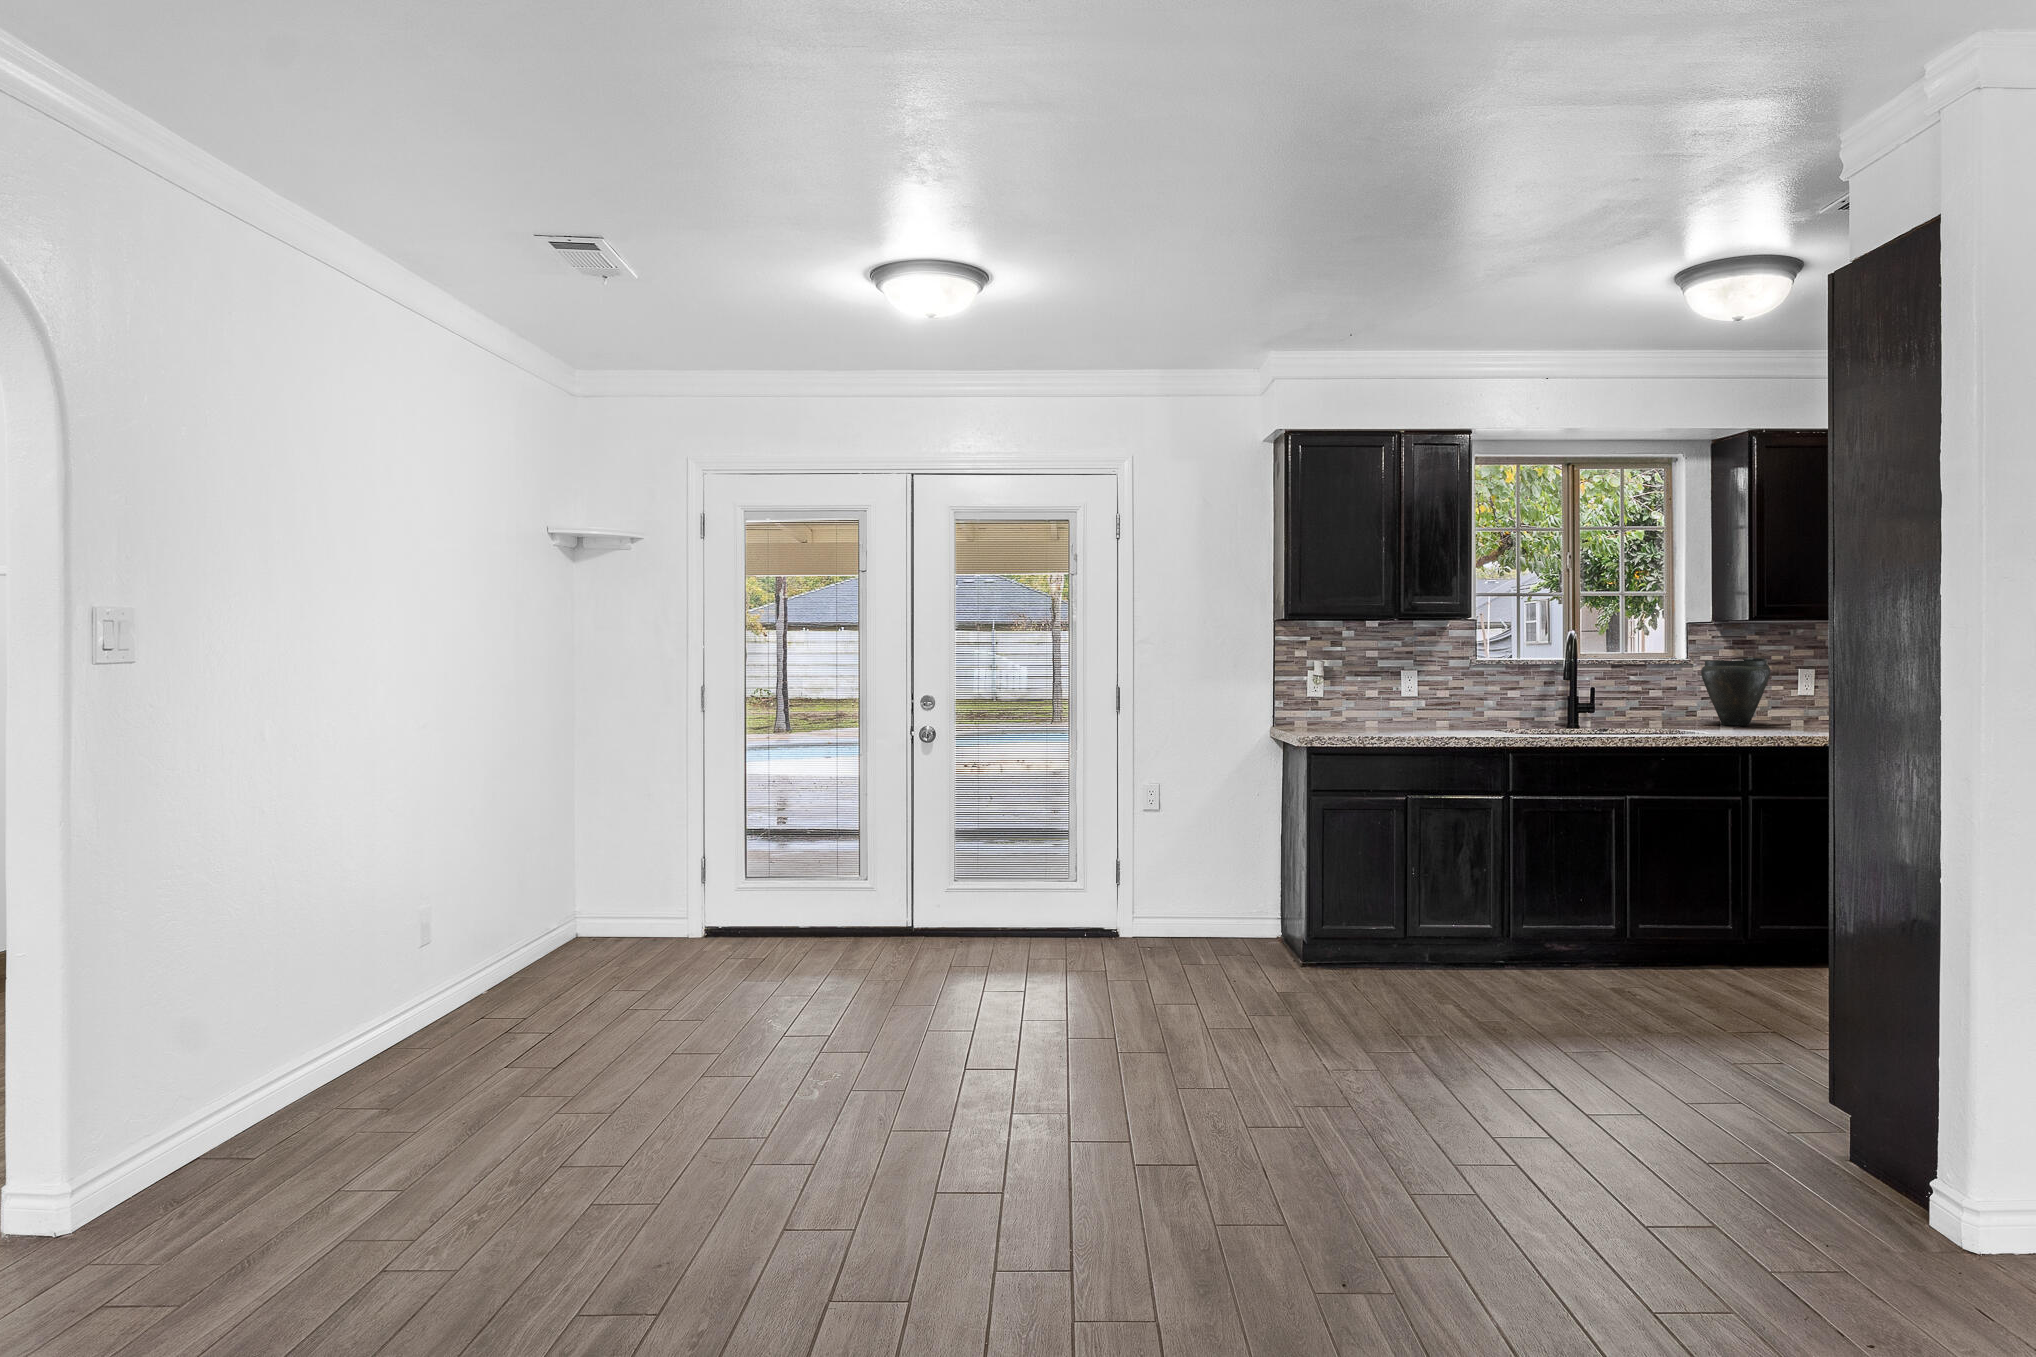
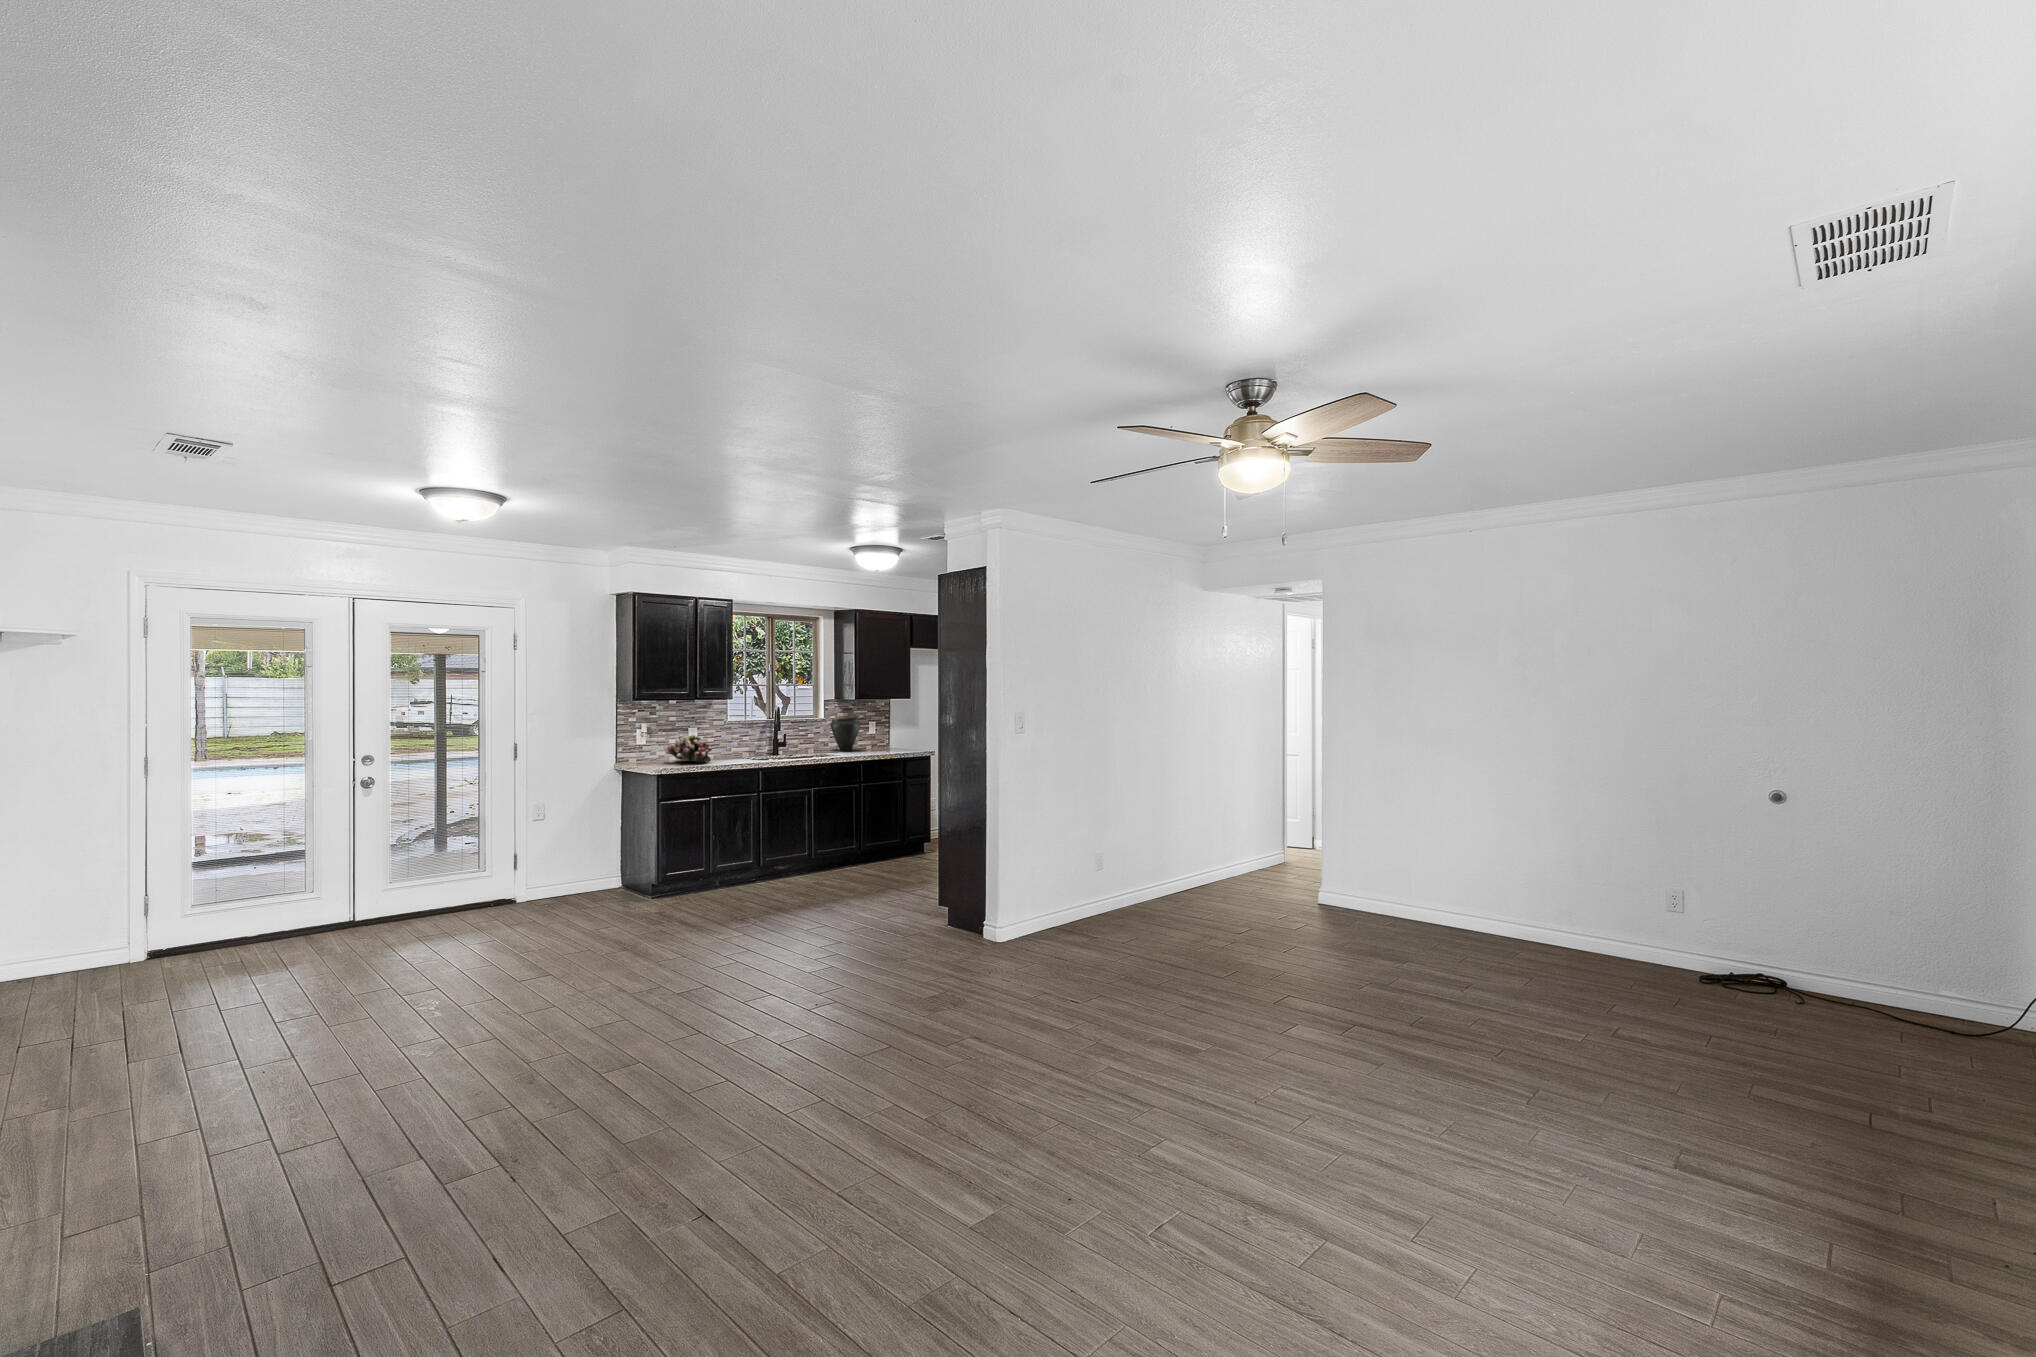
flower arrangement: none [1346,681,1430,732] -> present [665,734,712,762]

